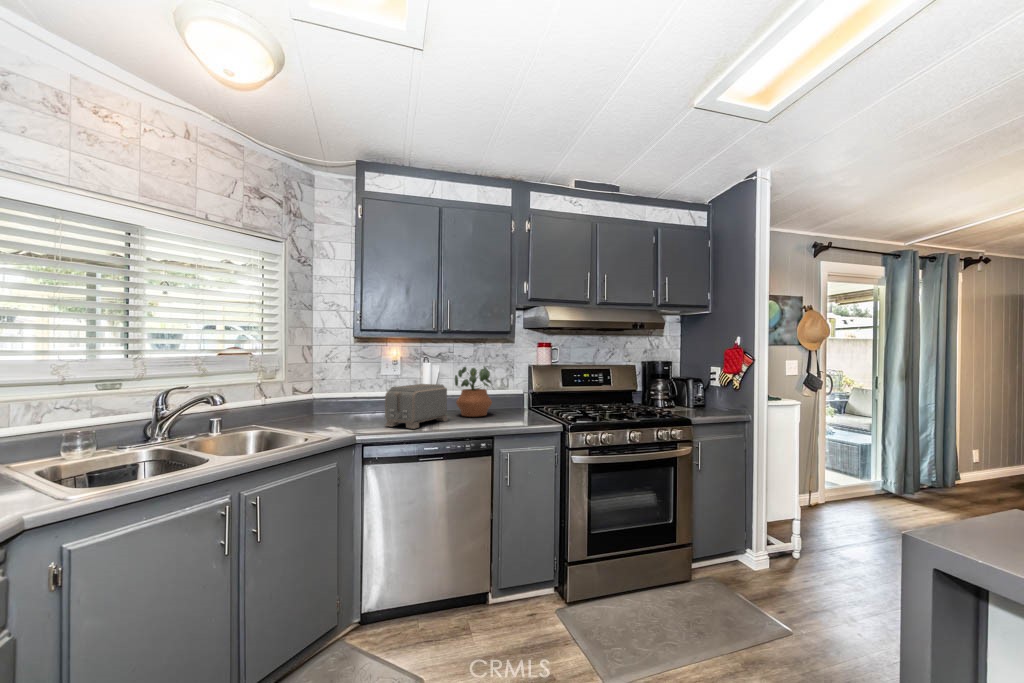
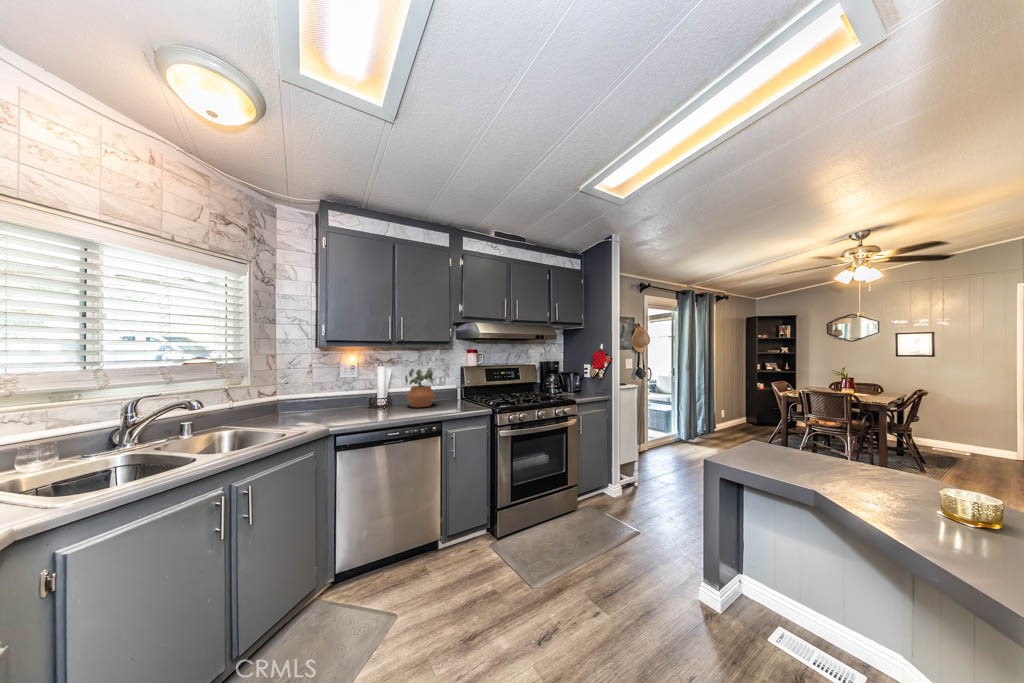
toaster: present [385,384,448,429] -> none [351,383,402,419]

